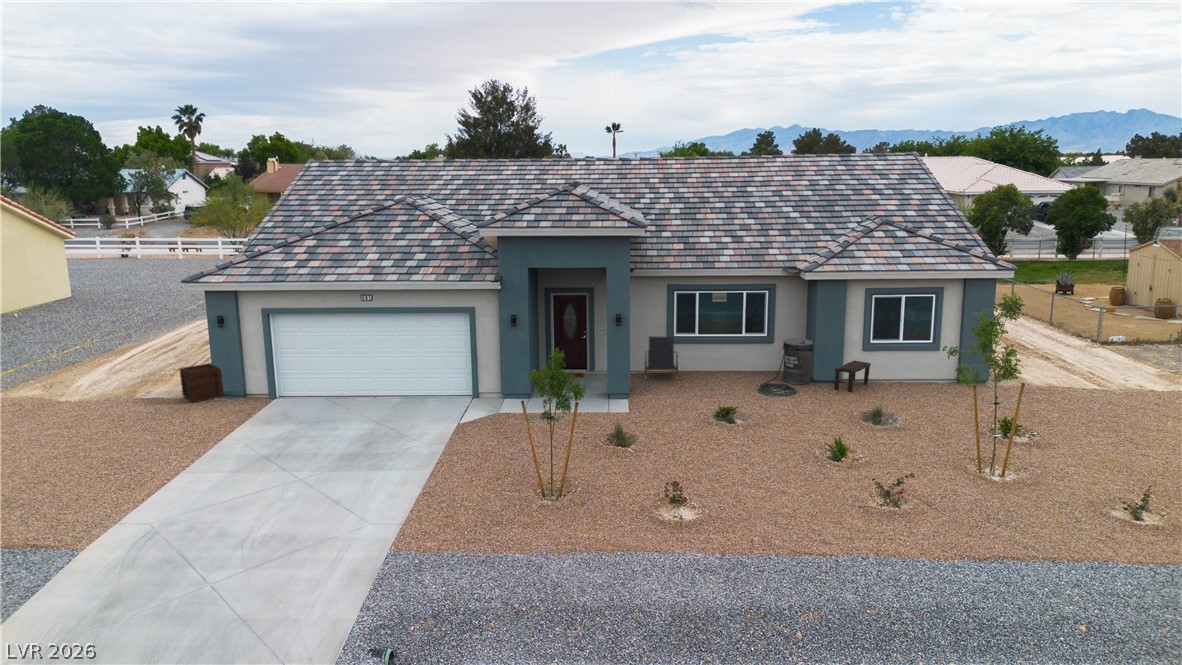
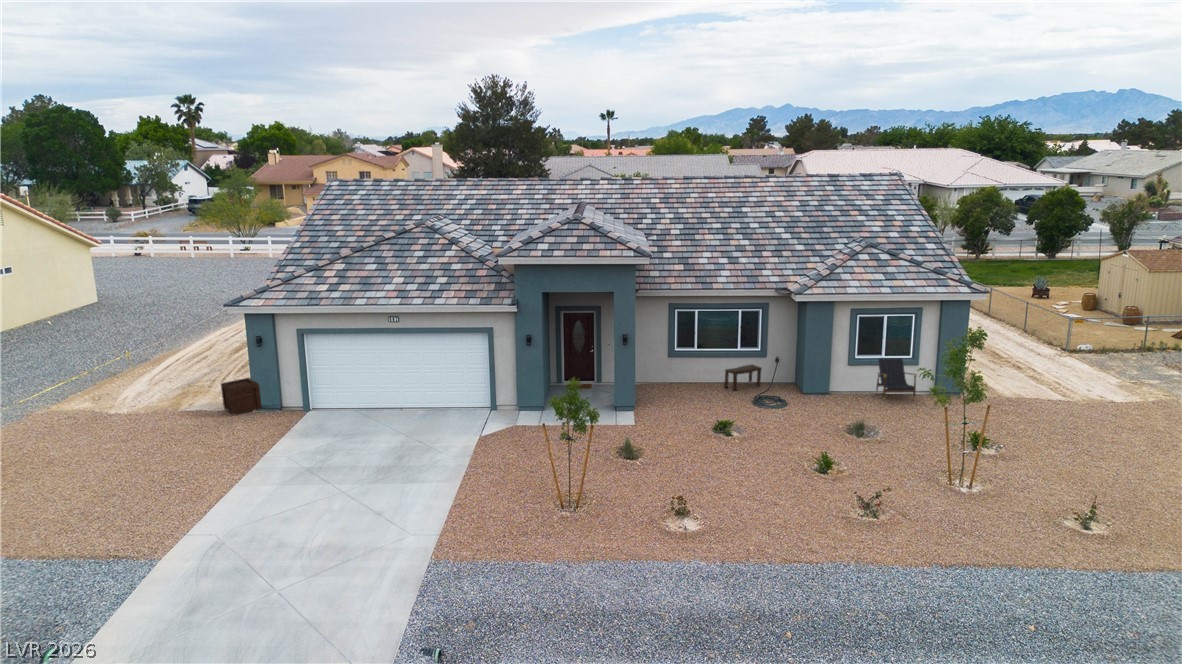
lounge chair: present [645,336,678,379] -> present [876,358,917,400]
trash can: present [783,338,814,384] -> none [775,352,803,395]
bench: present [834,361,871,392] -> present [725,364,762,391]

